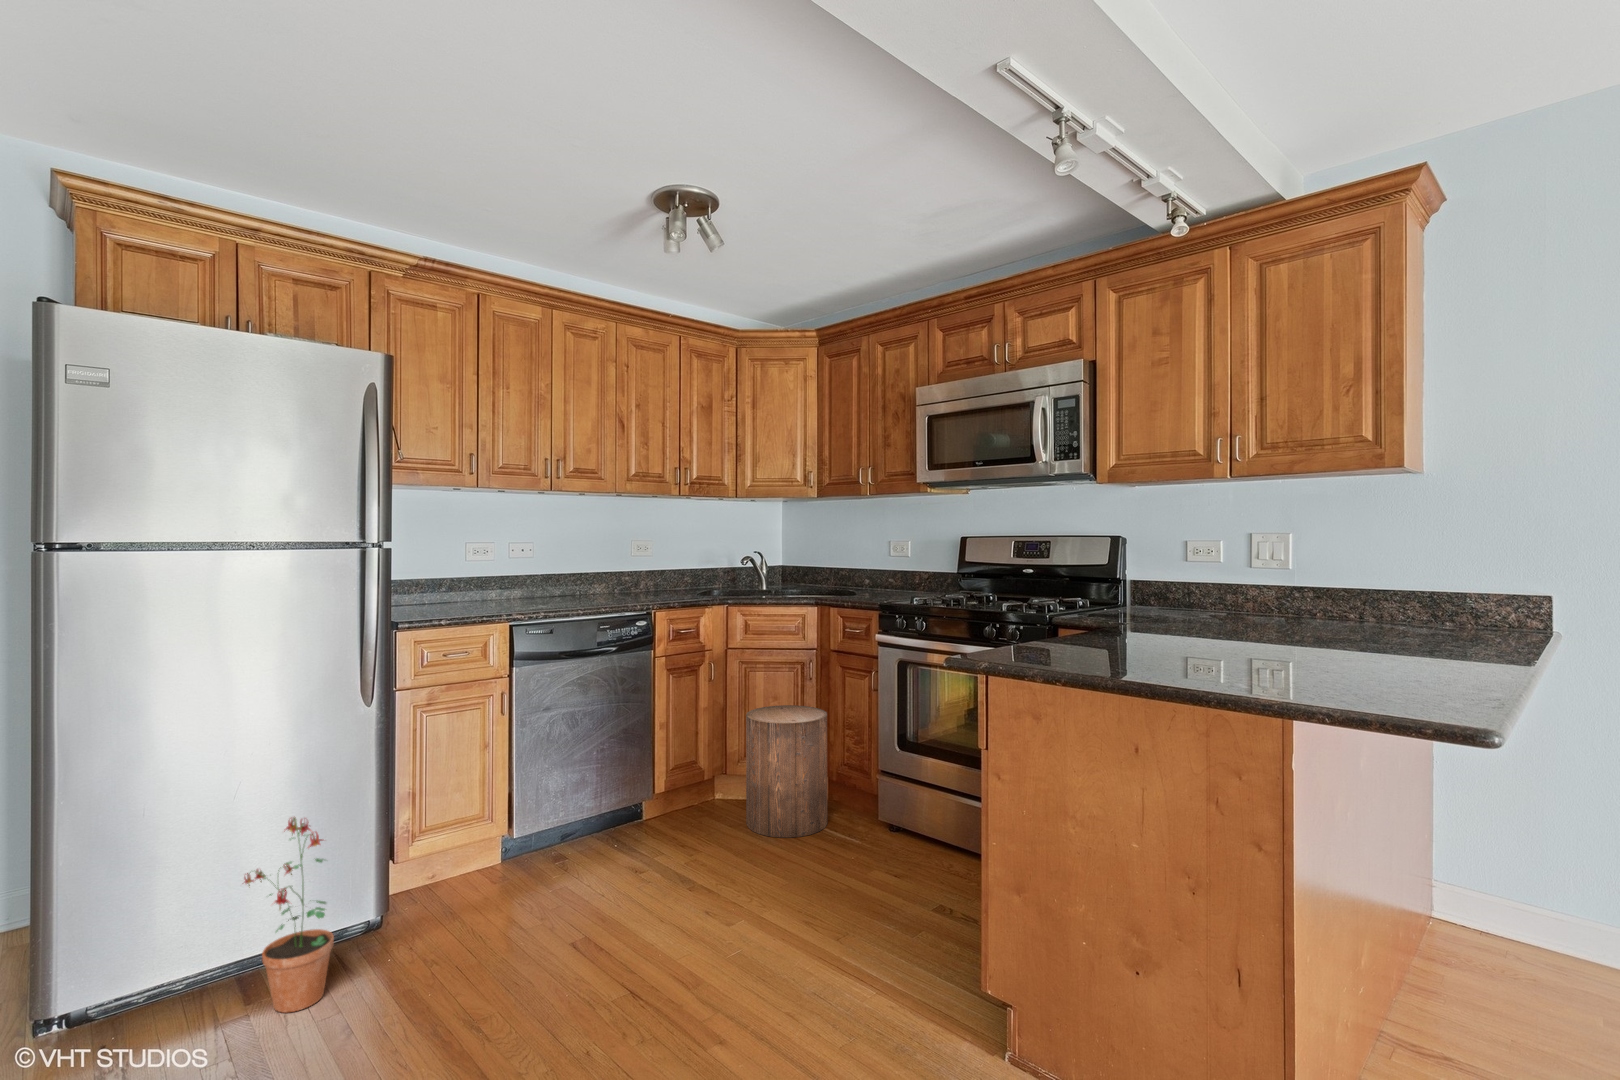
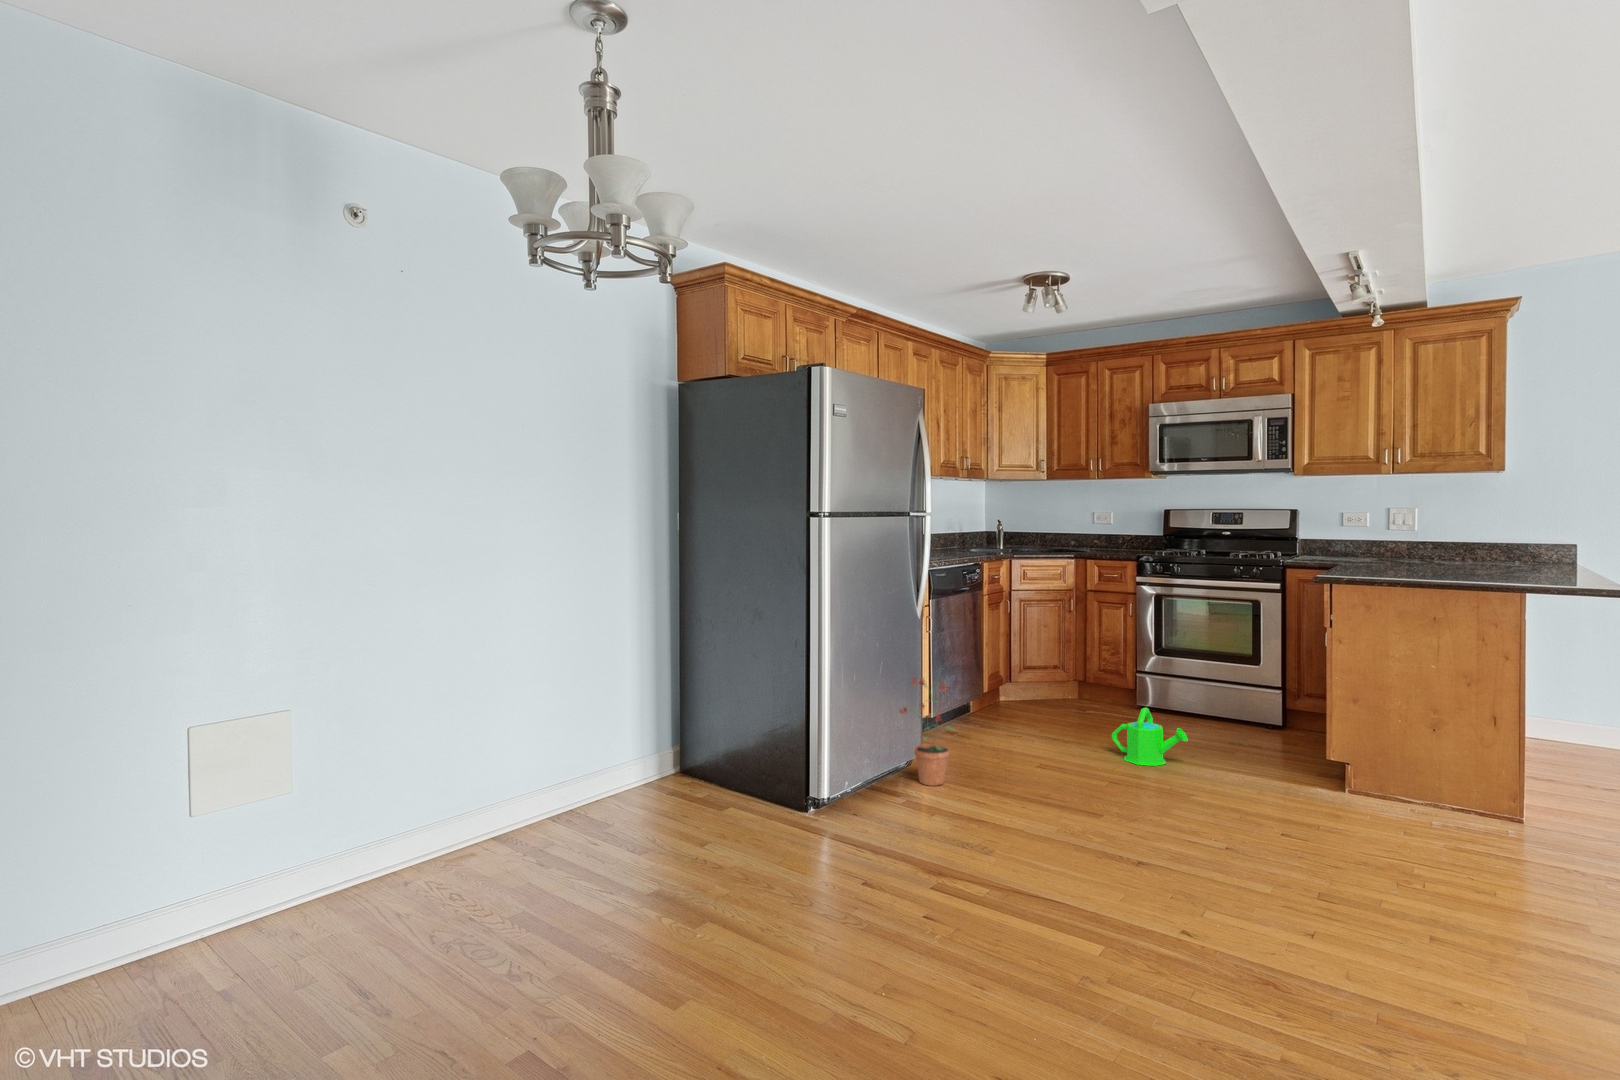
stool: present [746,705,827,838] -> none [1043,629,1103,714]
watering can: none [693,872,777,982] -> present [1112,707,1188,766]

